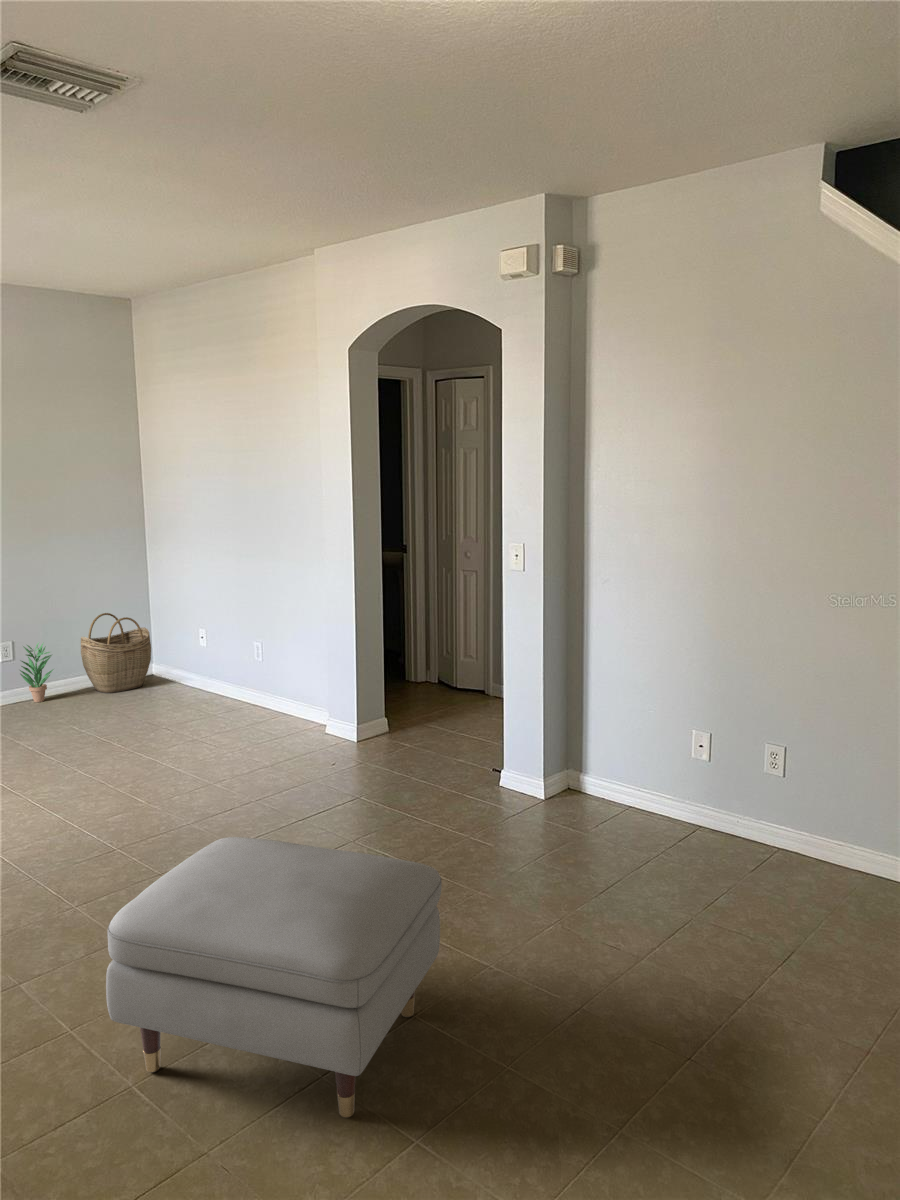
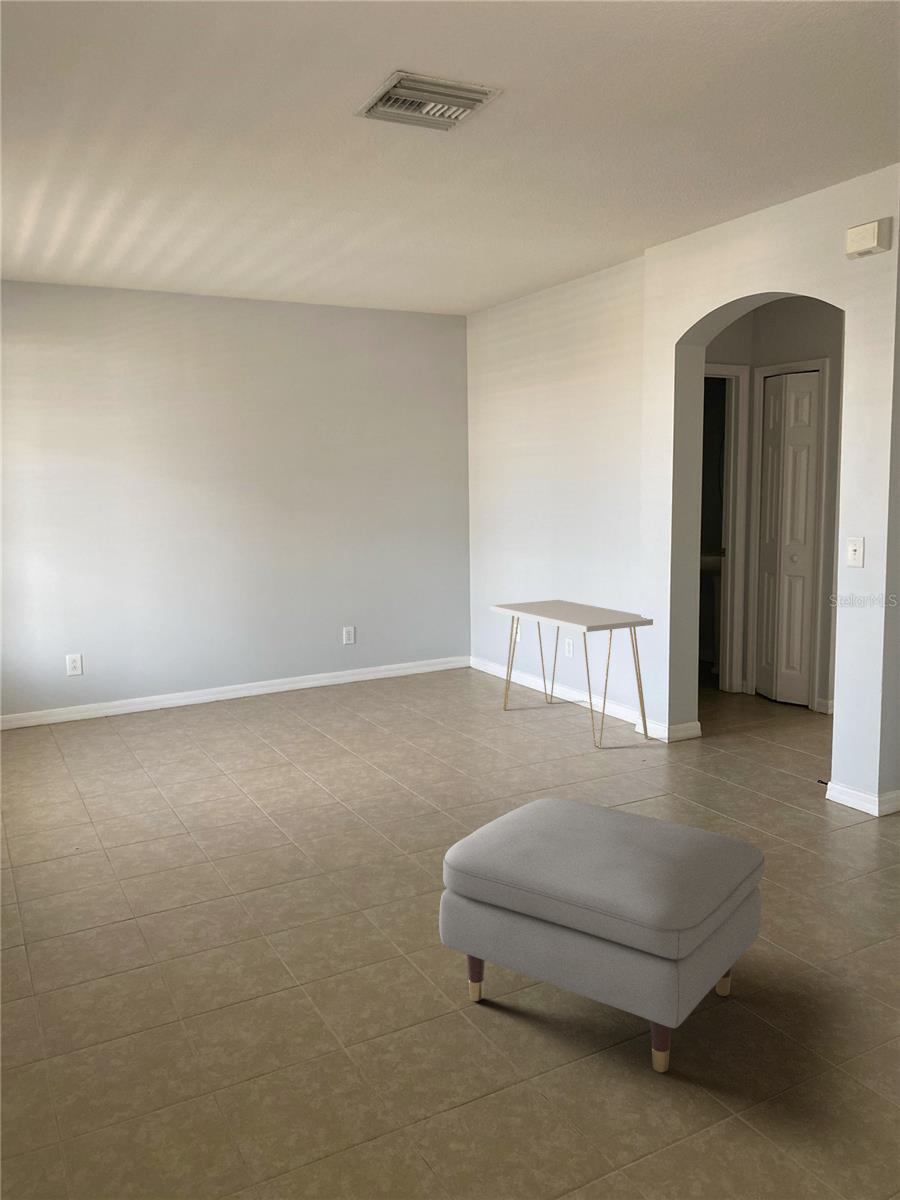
console table: none [170,602,346,754] -> present [490,600,653,748]
woven basket: present [81,613,151,693] -> none [406,608,469,683]
potted plant: present [20,643,53,702] -> none [353,630,384,686]

